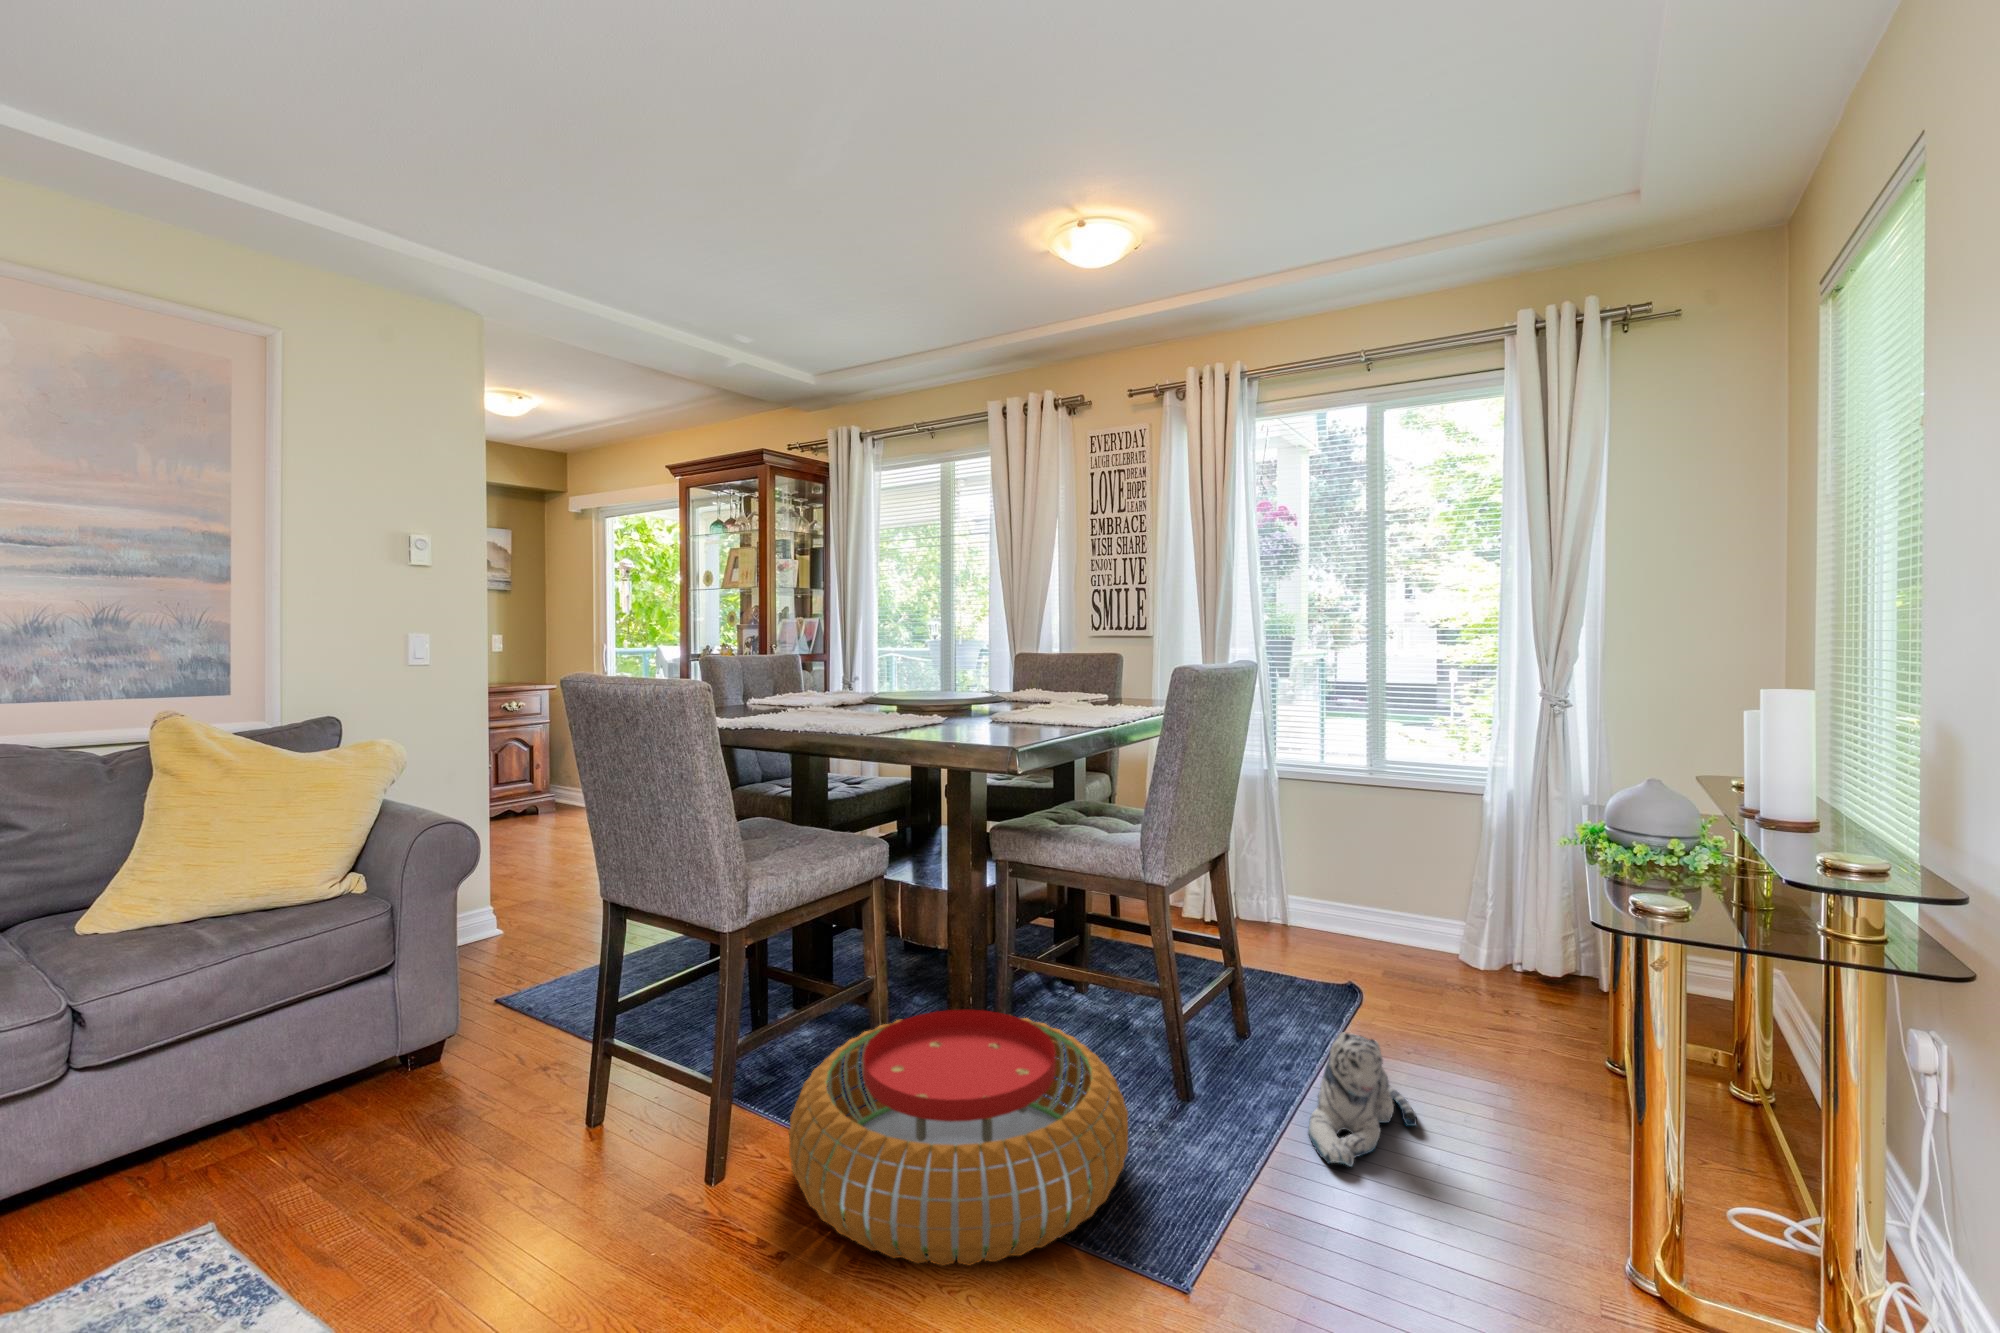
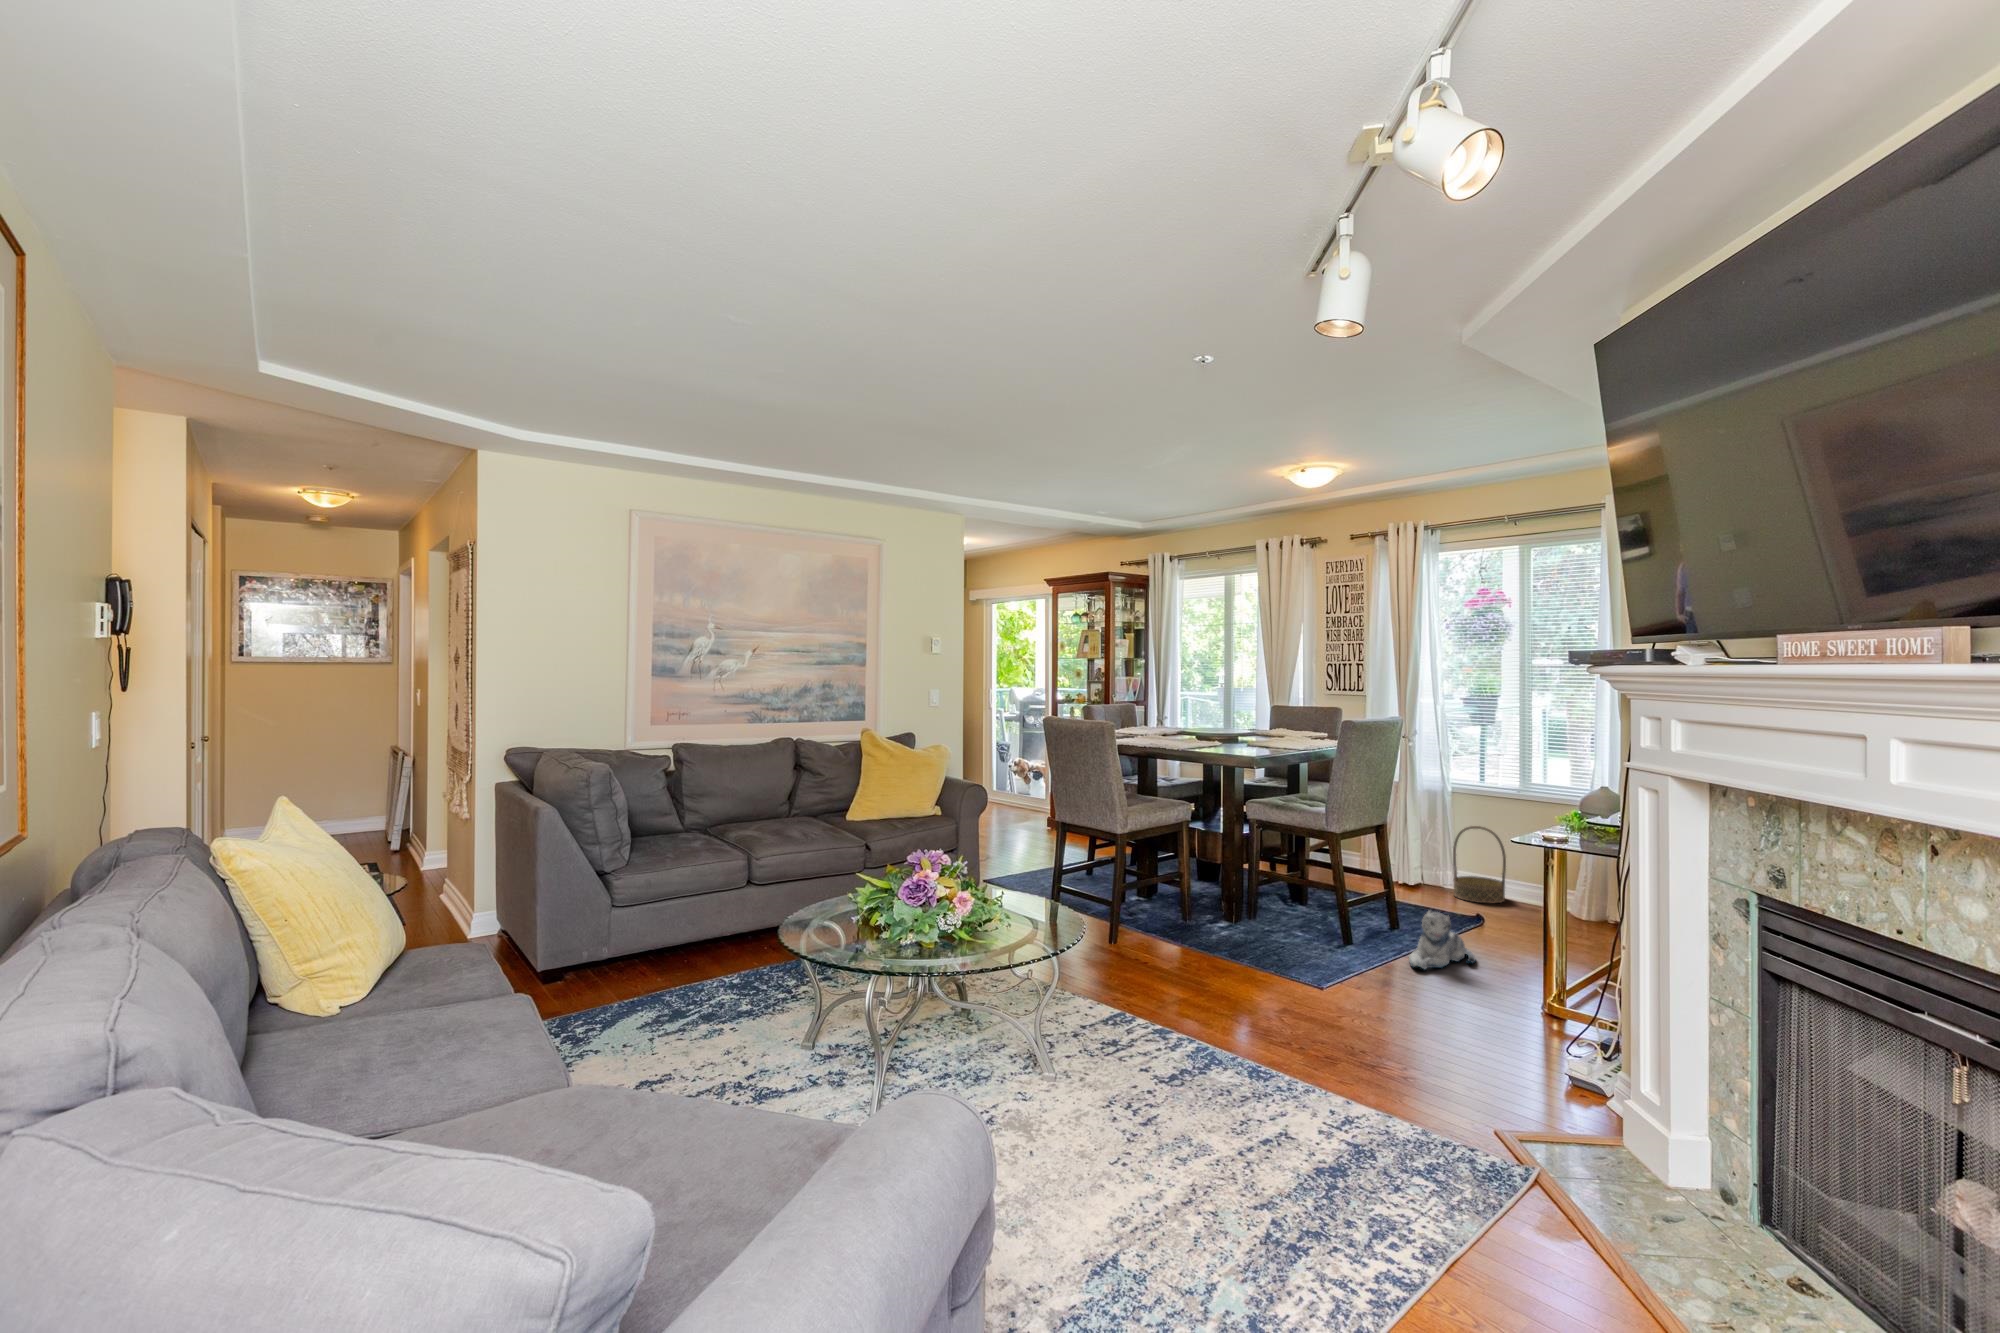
basket: none [1283,829,1361,948] -> present [1453,826,1506,903]
pouf: present [789,1010,1128,1266] -> none [1147,884,1307,972]

